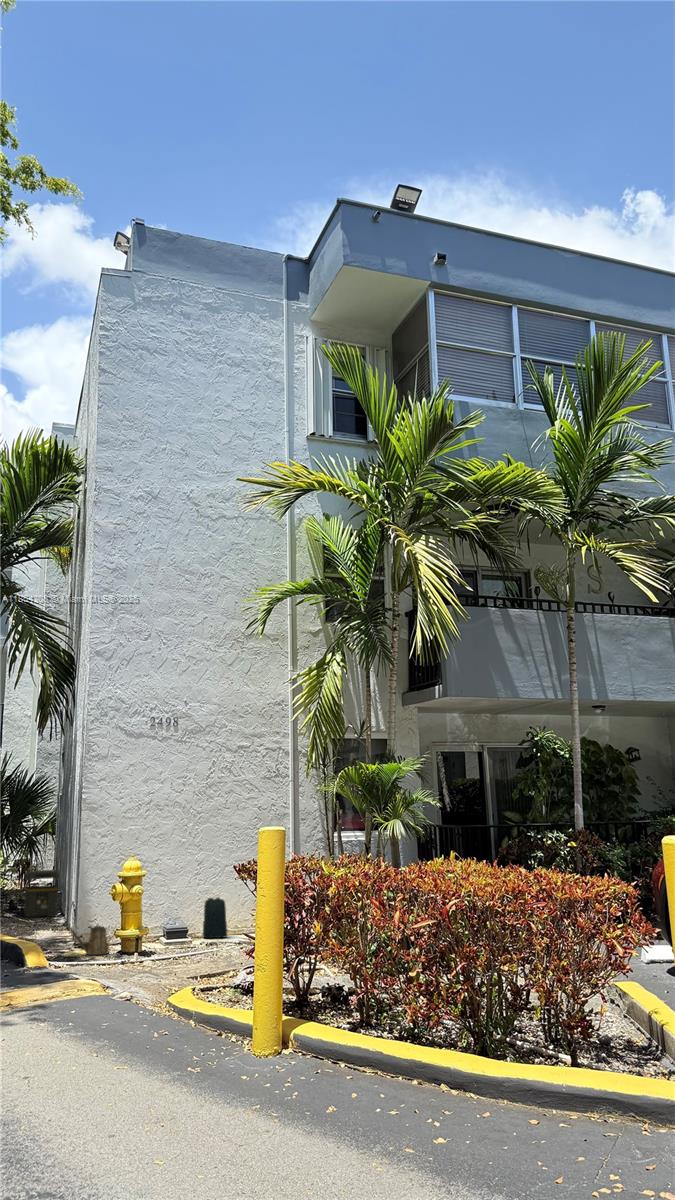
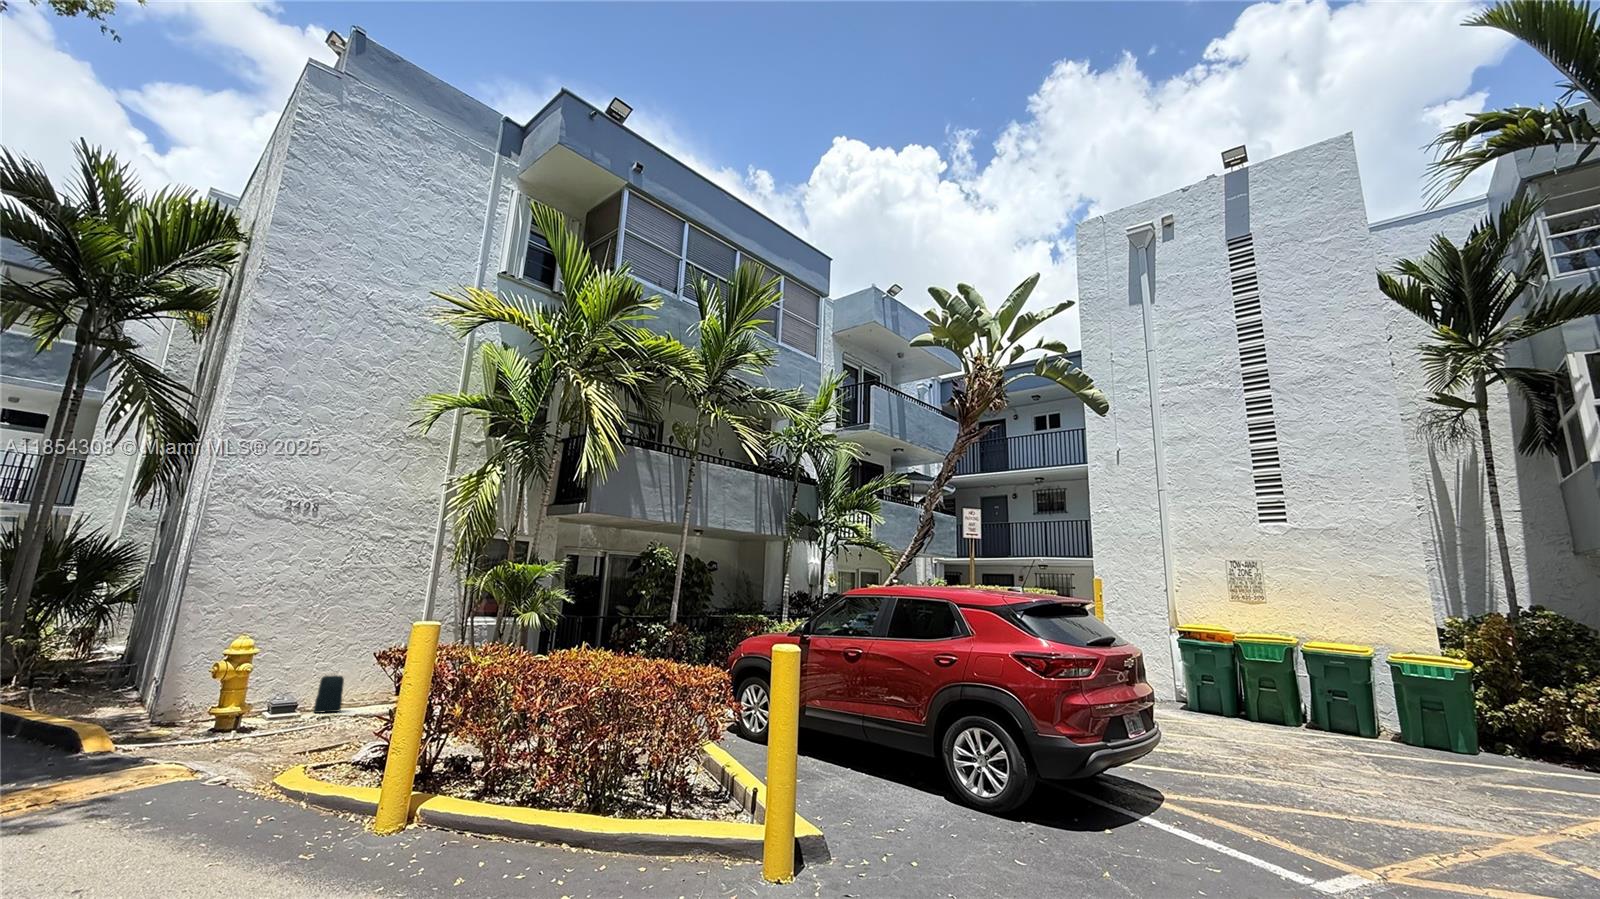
toolbox: present [24,870,59,918] -> none [88,643,144,693]
watering can: present [66,925,115,955] -> none [145,702,210,733]

